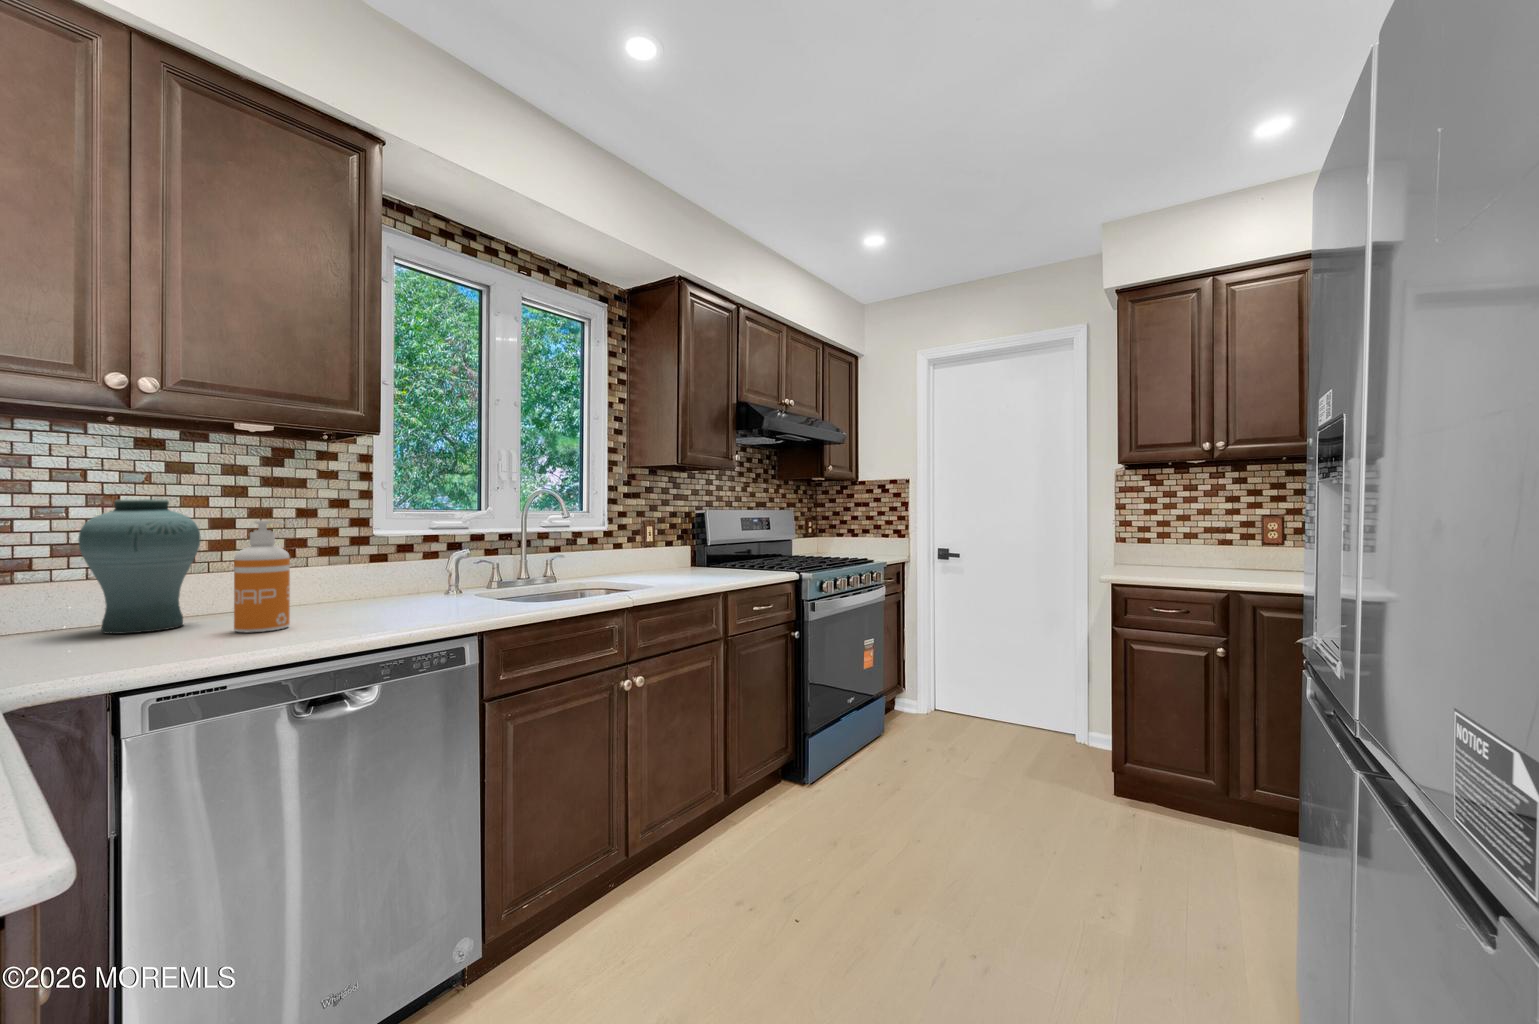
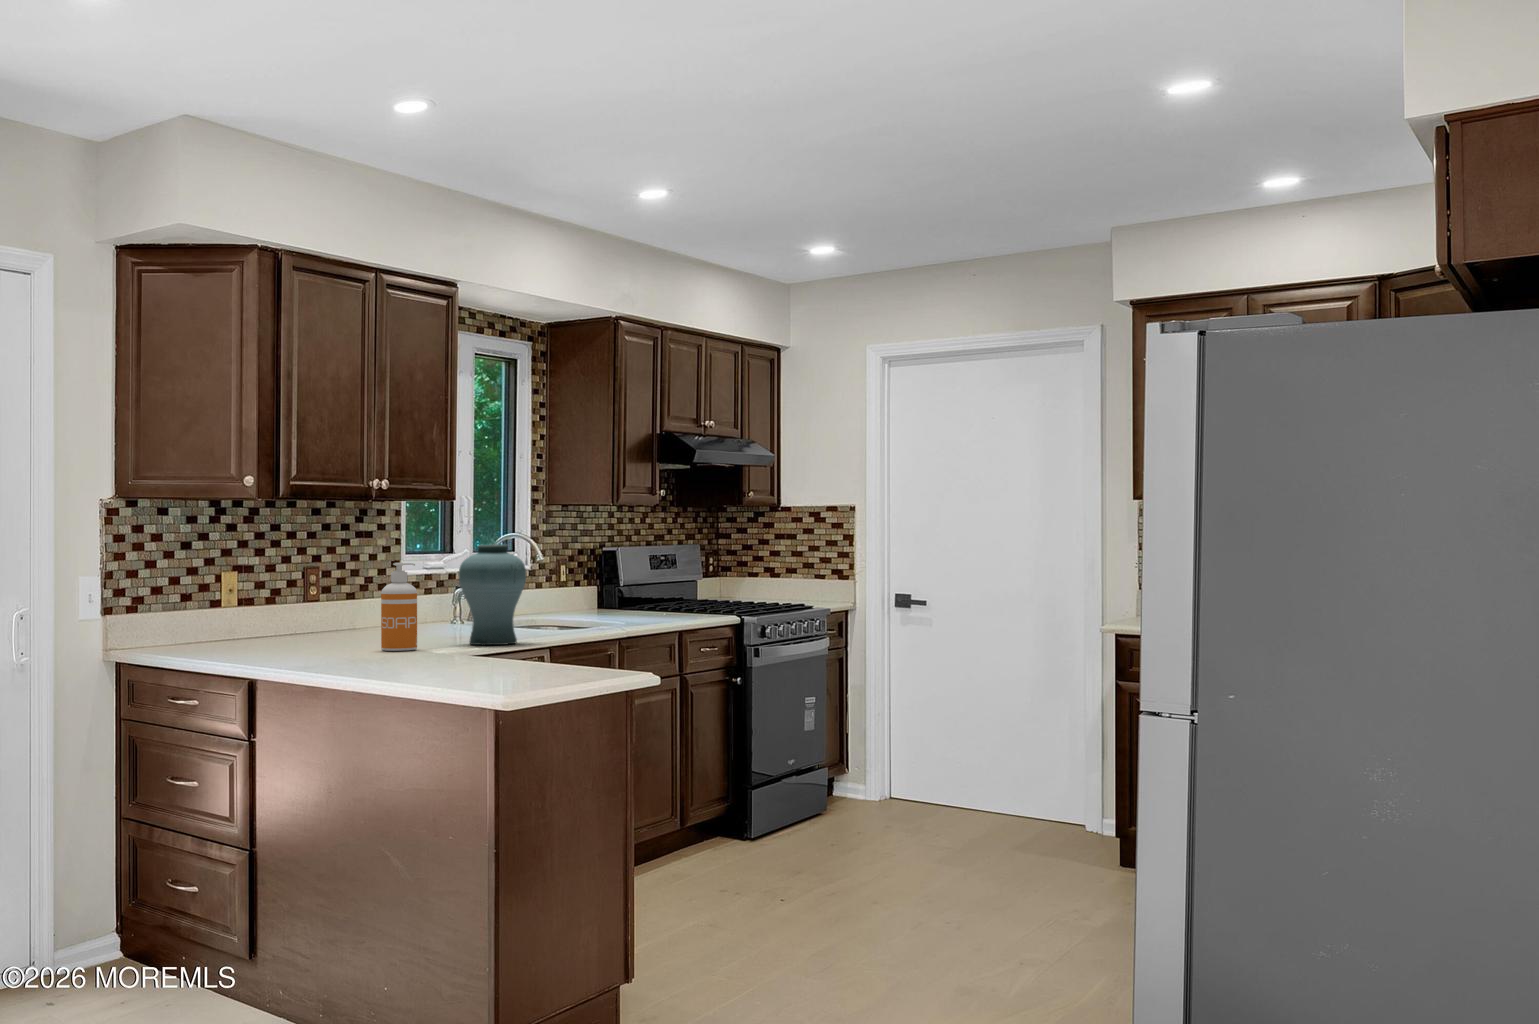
vase: present [78,499,201,634] -> present [459,544,526,645]

